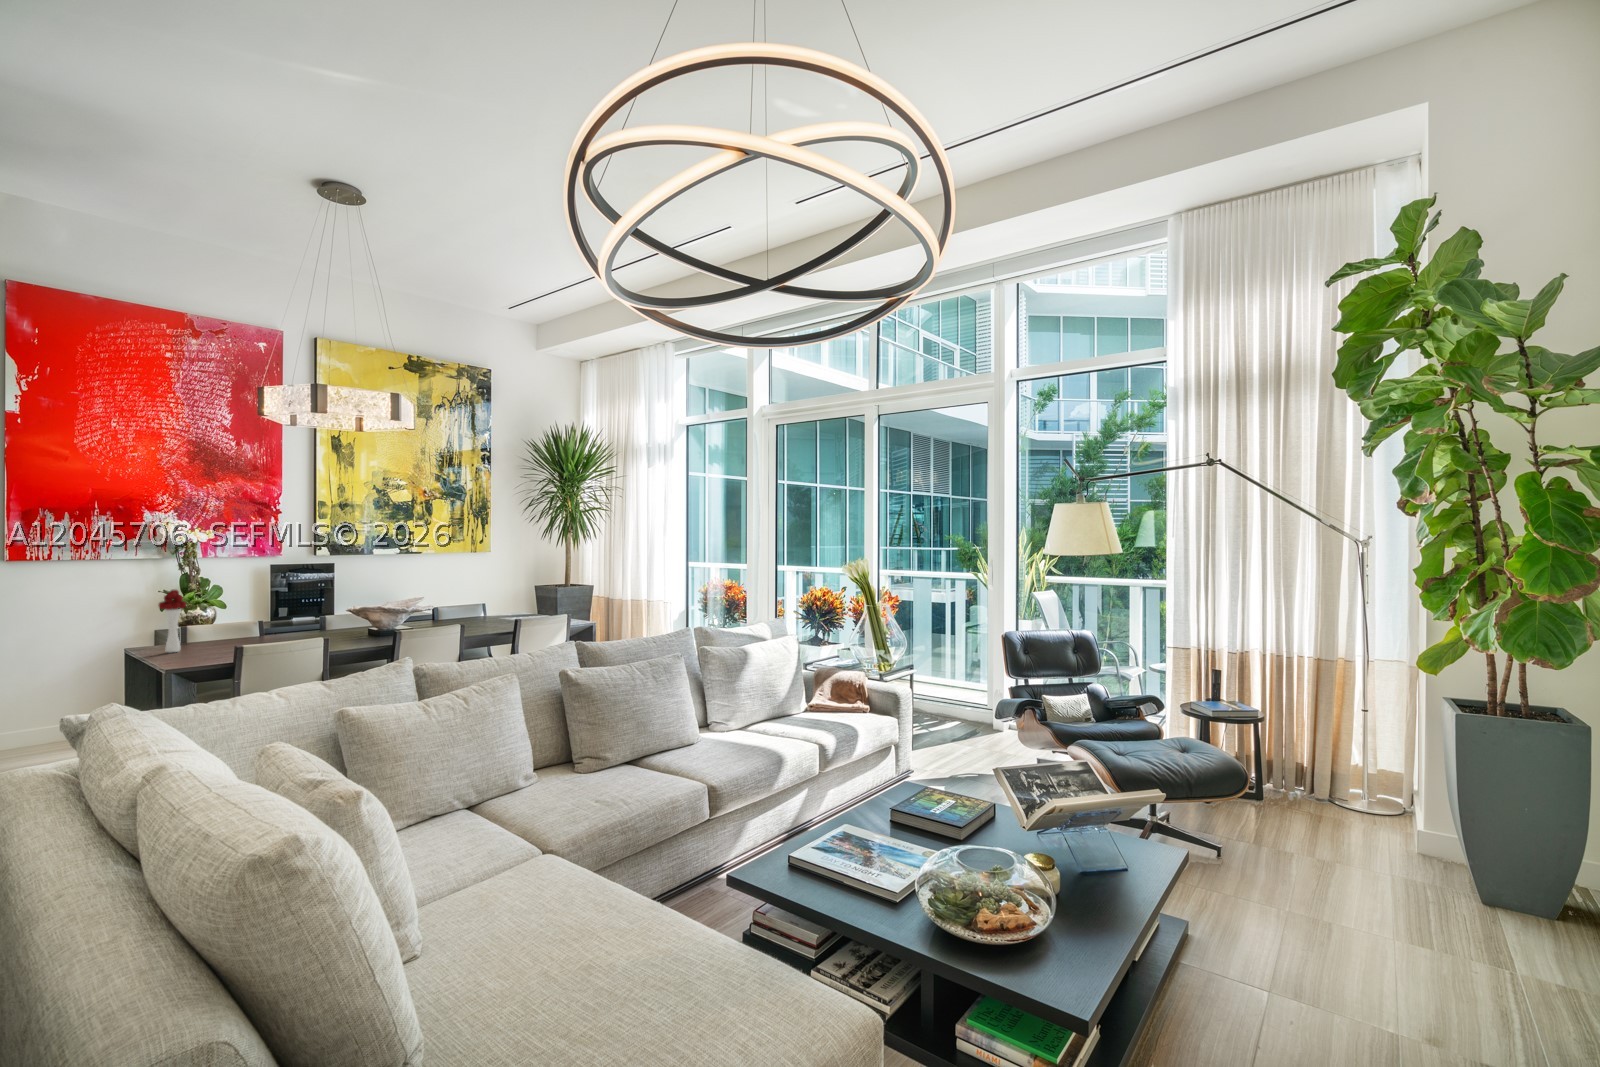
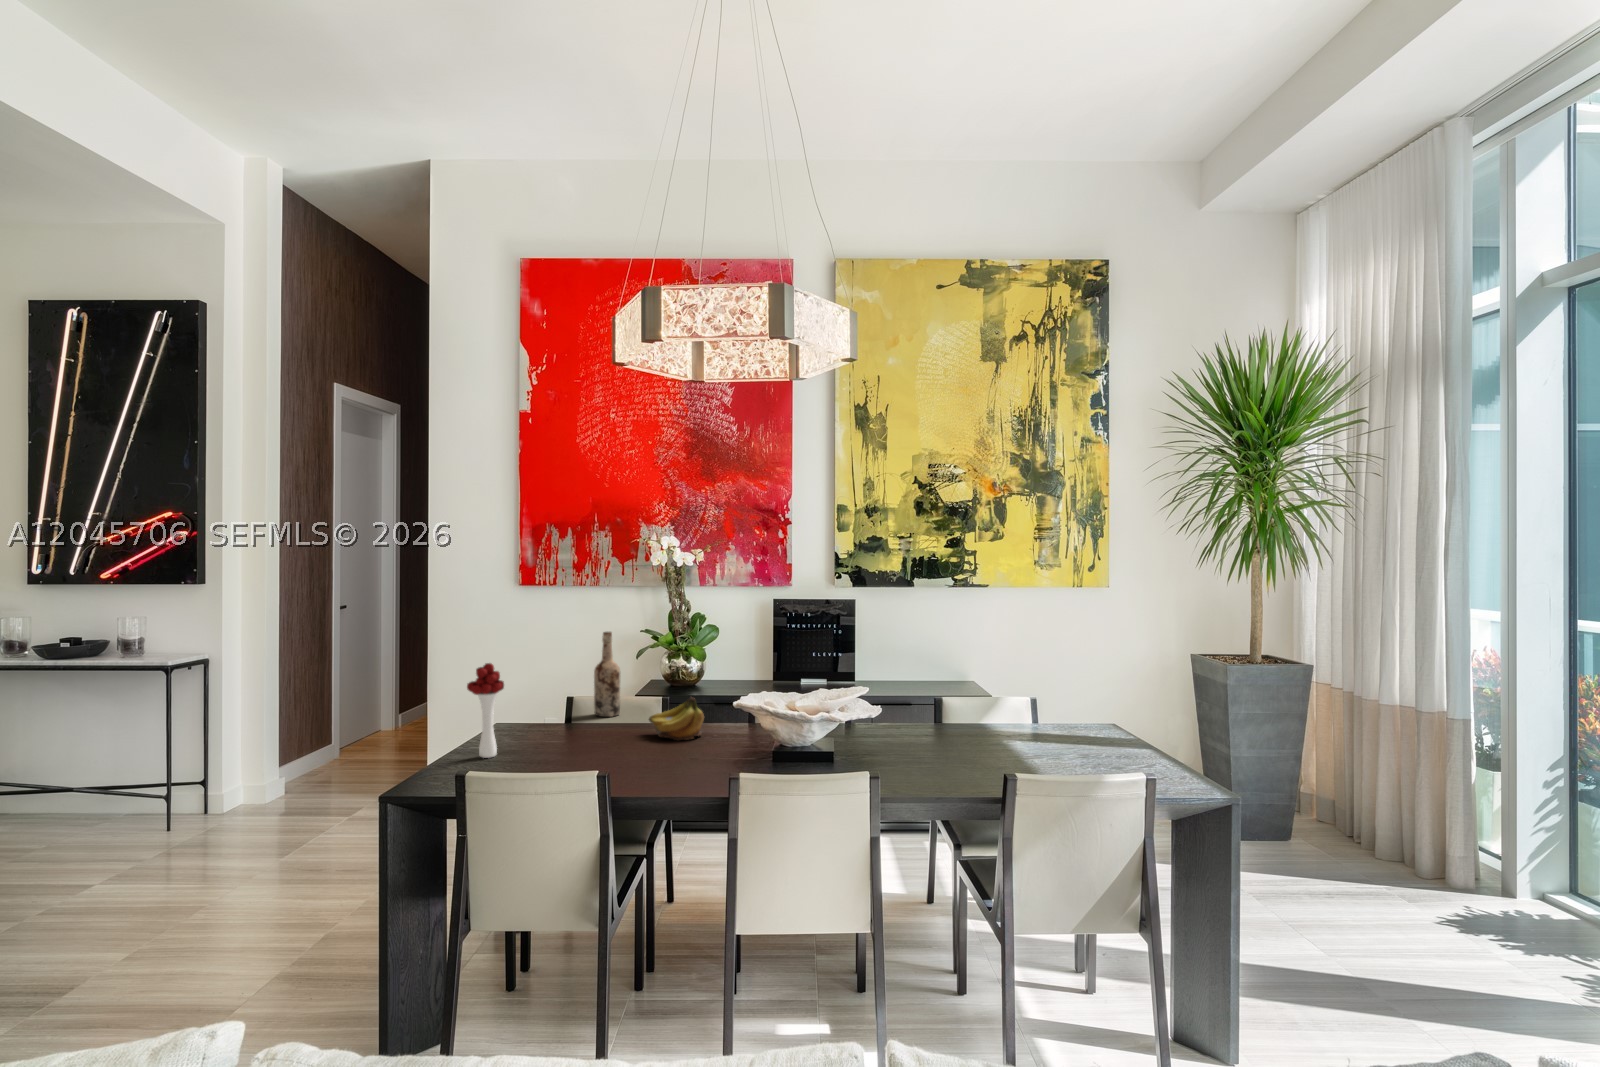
wine bottle: none [193,578,215,637] -> present [594,632,620,717]
fruit: none [267,610,315,636] -> present [649,697,704,740]

